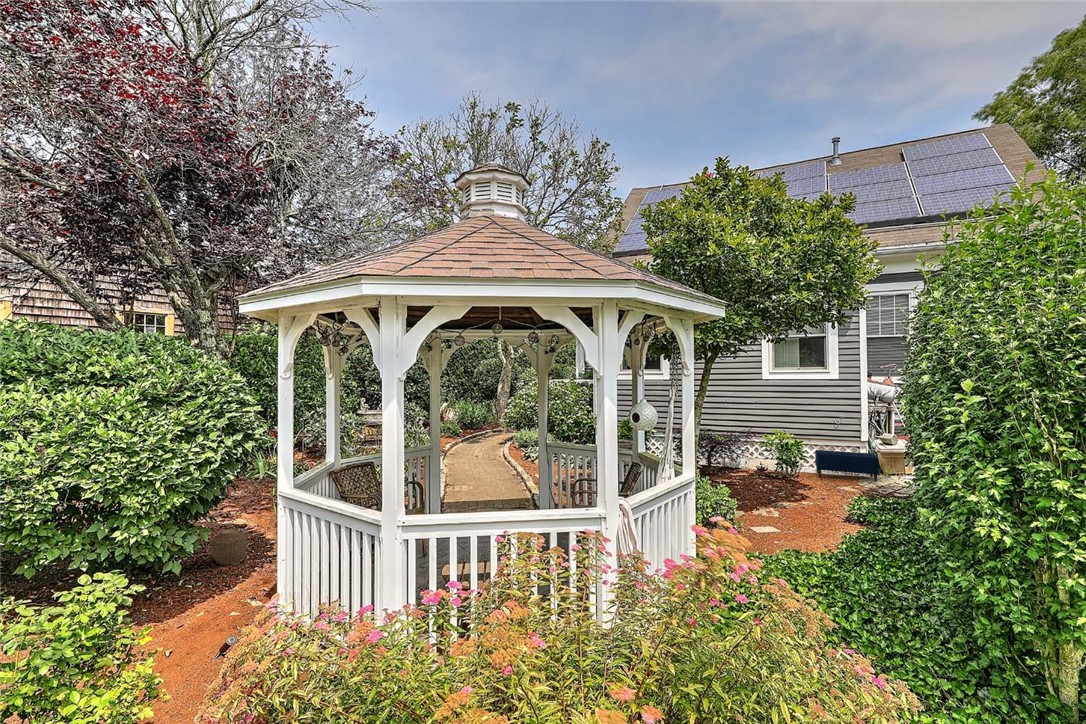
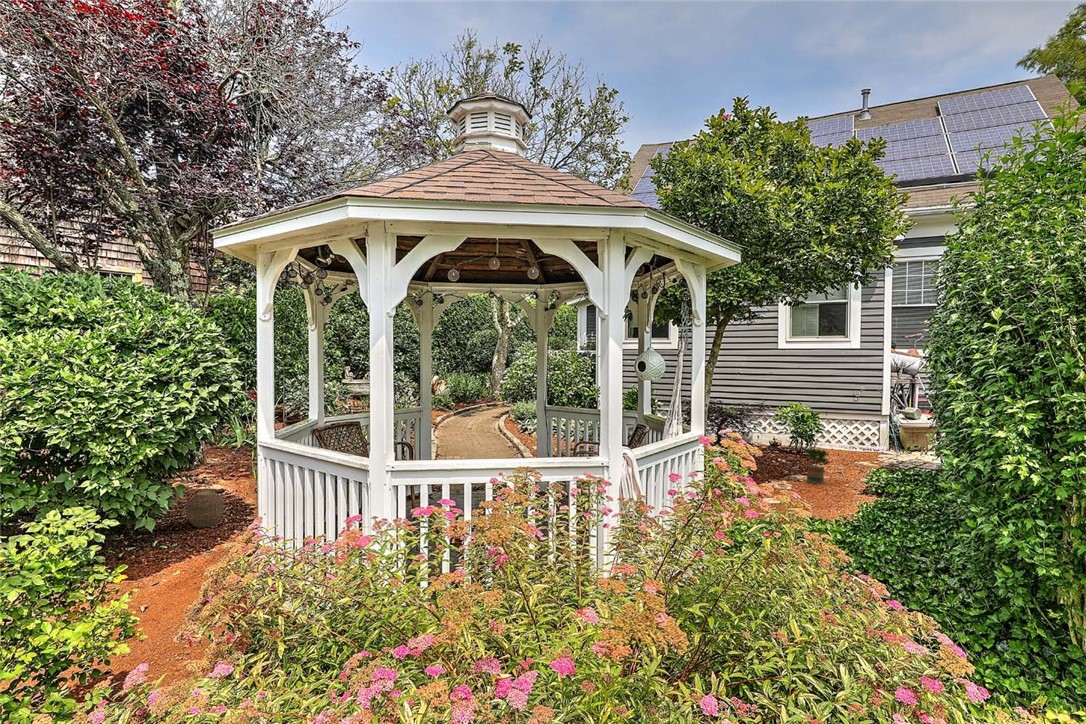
bench: present [815,450,879,482] -> none [834,425,902,459]
potted tree: none [788,476,812,511] -> present [806,449,829,484]

